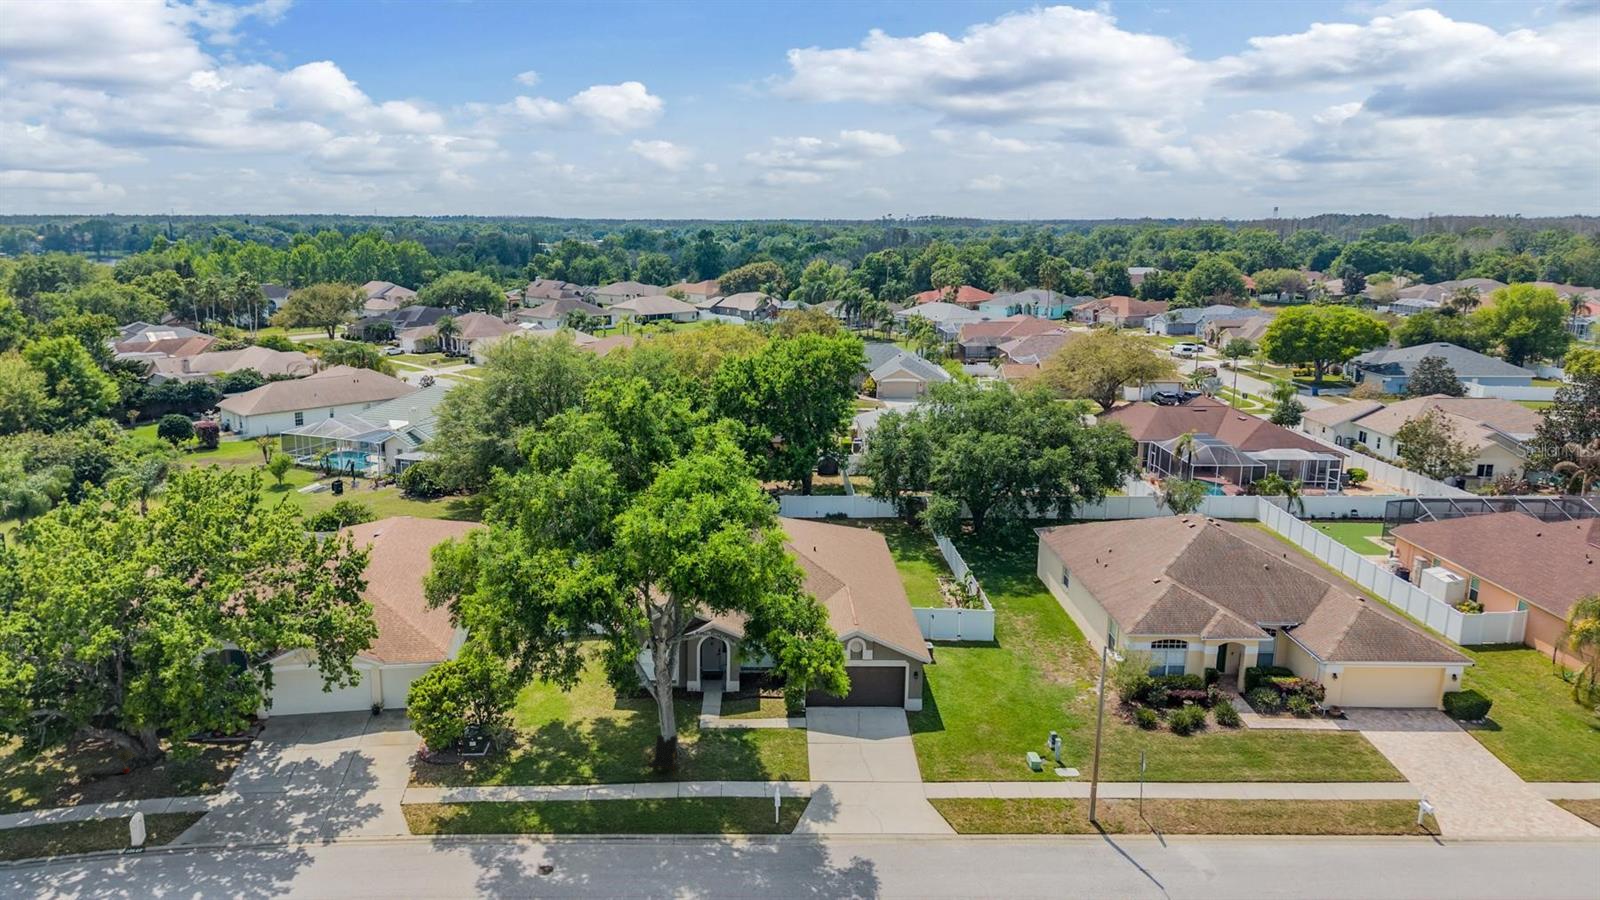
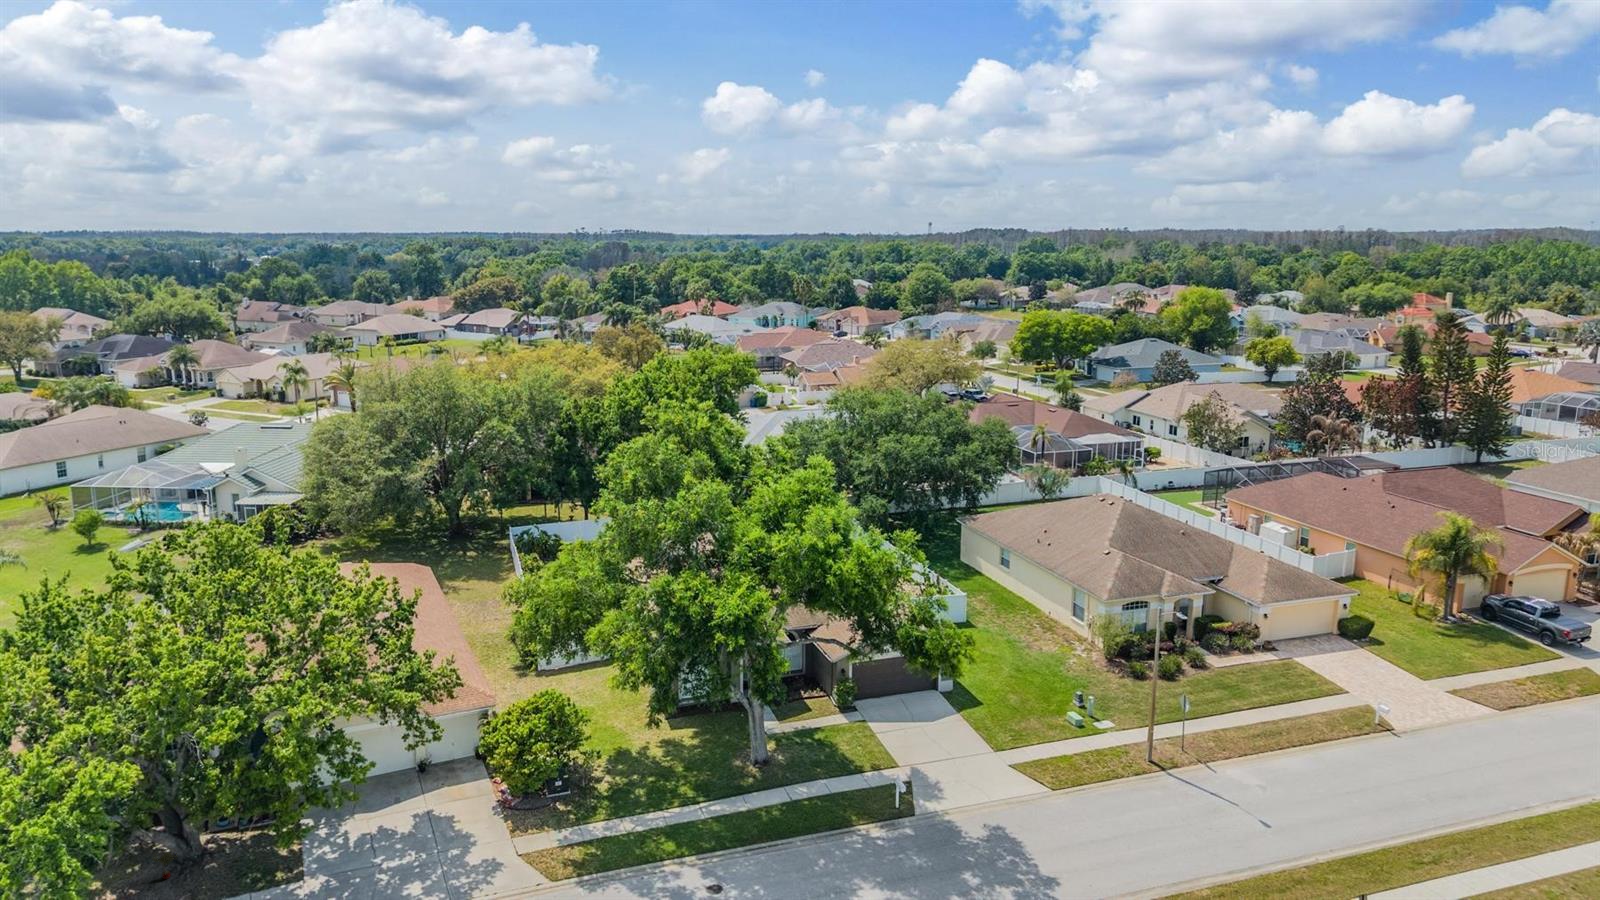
lounge chair: present [649,735,677,772] -> none [748,743,775,784]

